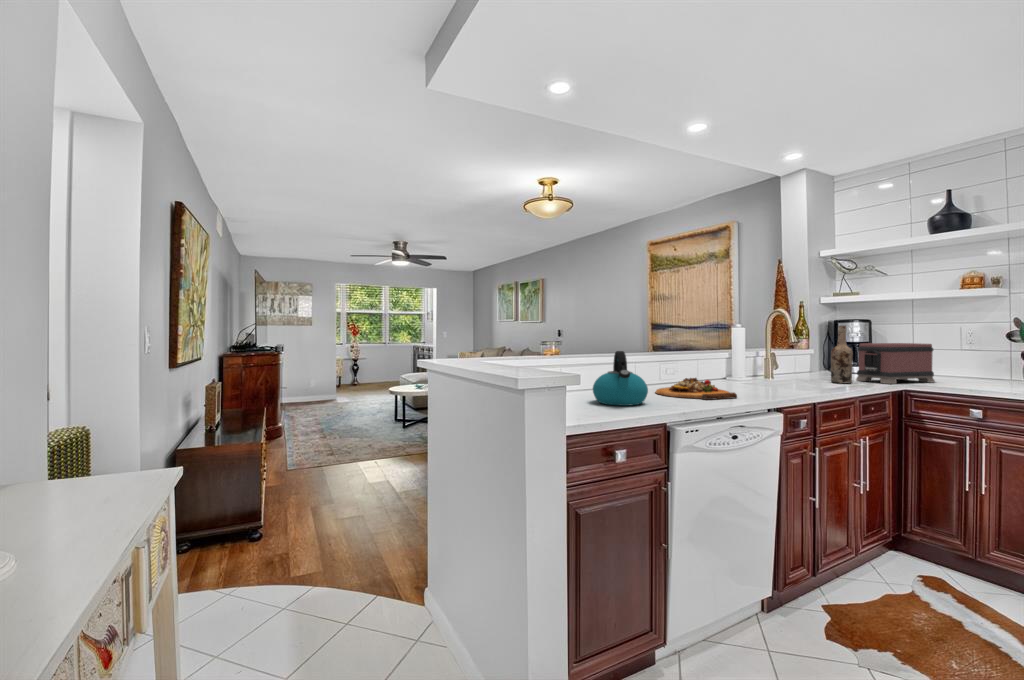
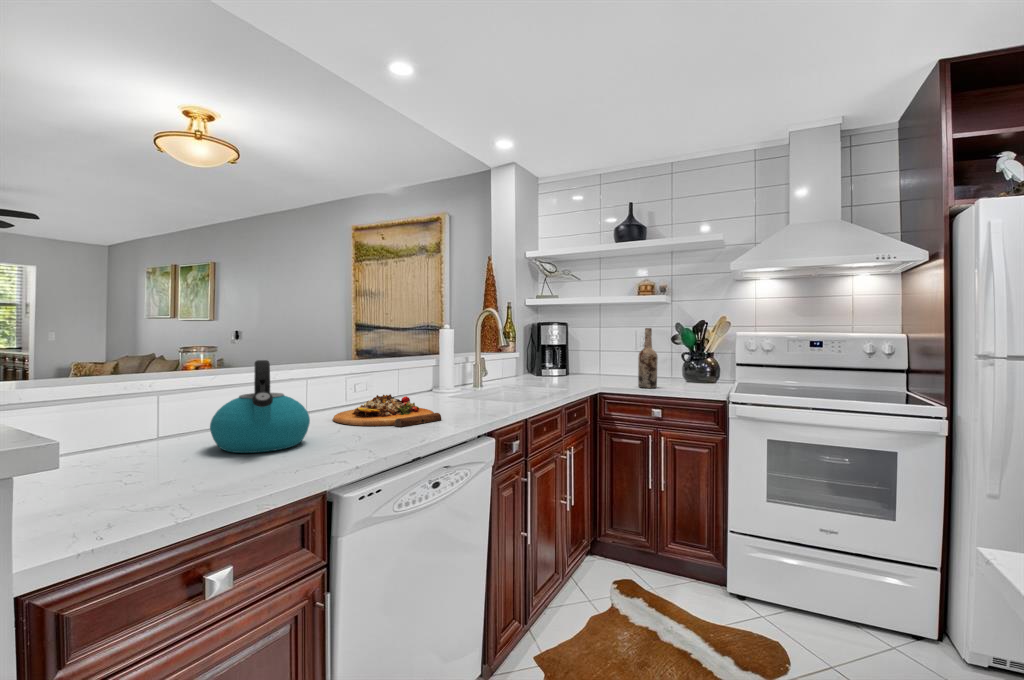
wine bottle: present [831,326,853,383] -> present [638,328,658,388]
toaster: present [856,343,935,384] -> none [559,346,622,388]

